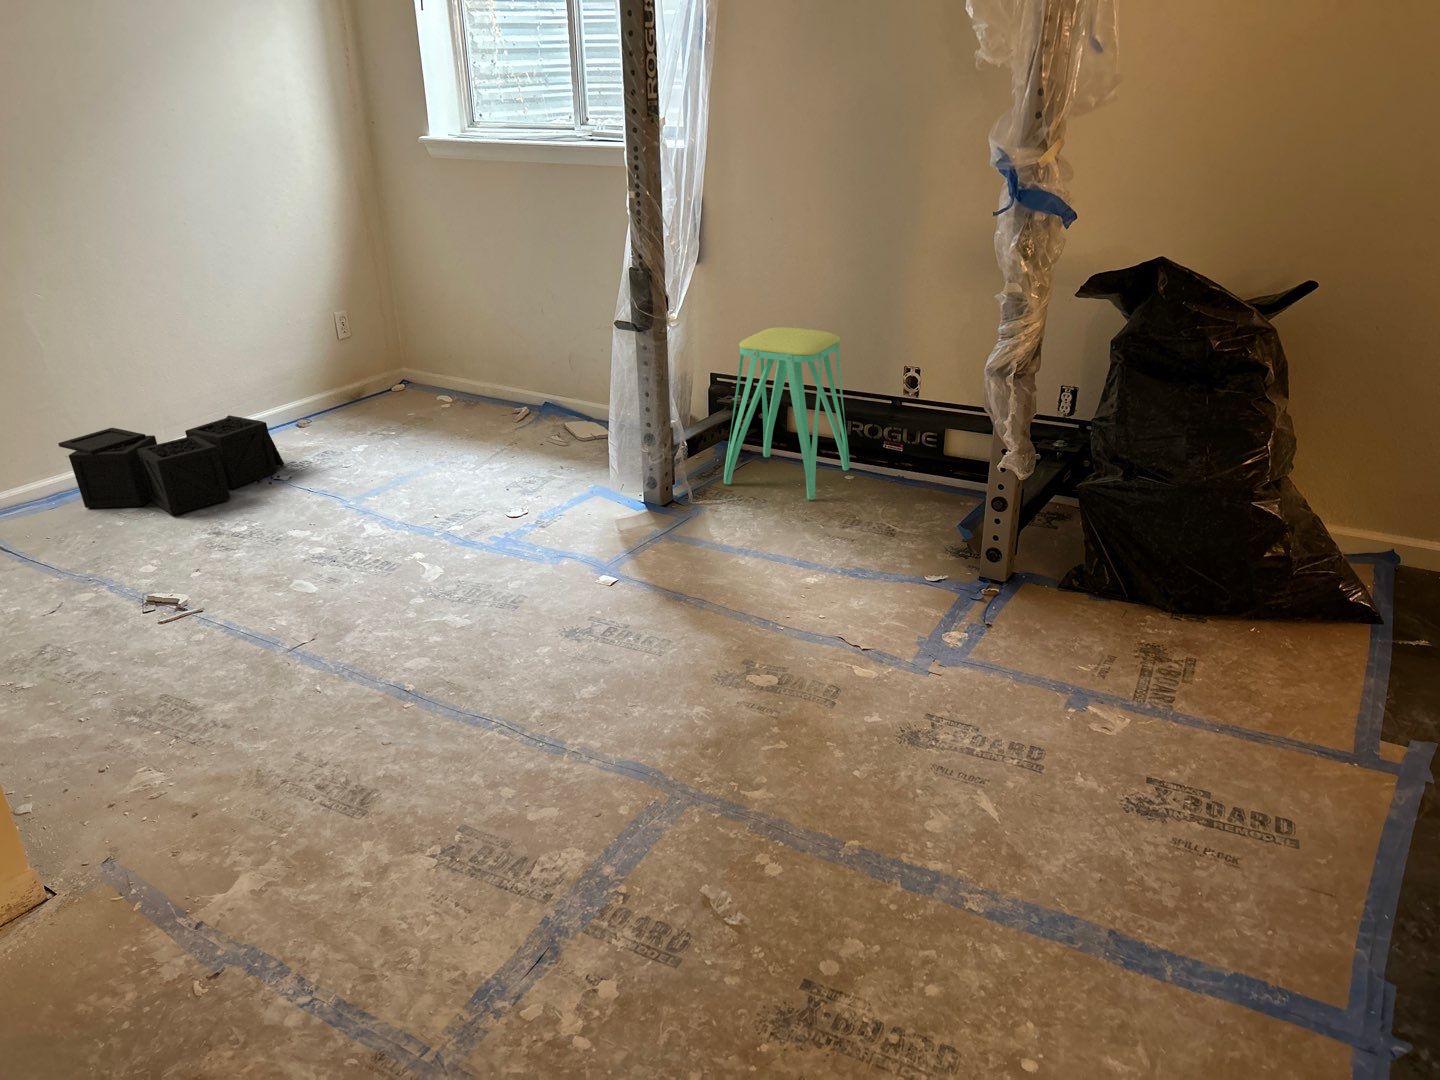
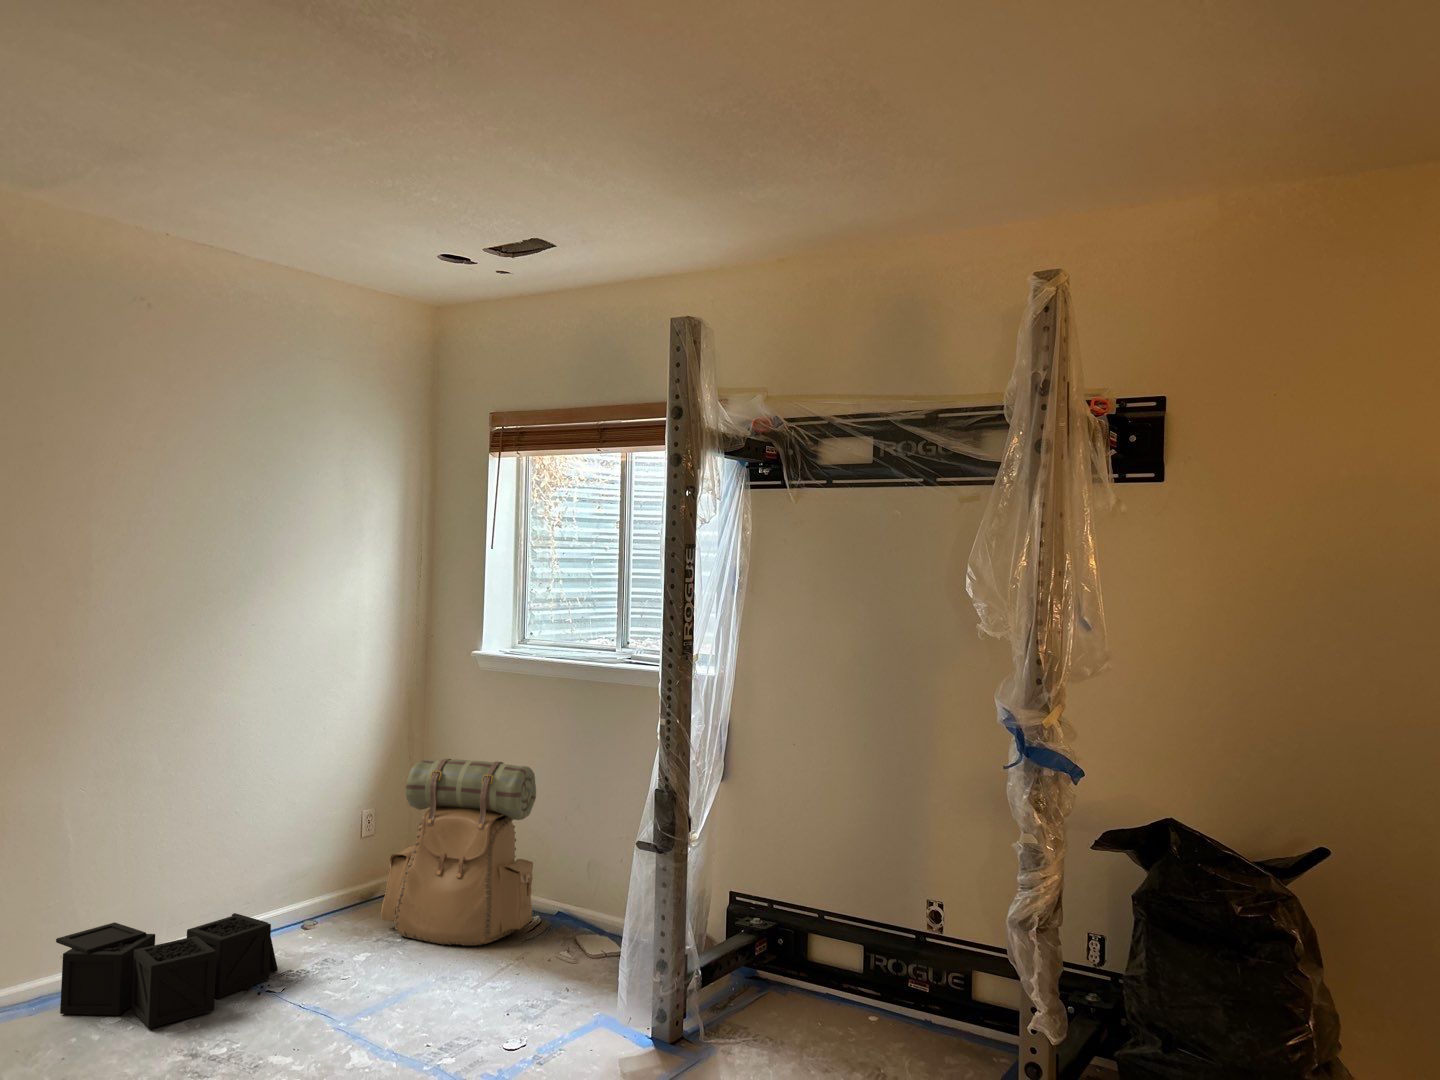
backpack: none [373,258,521,437] -> present [381,759,536,946]
stool: present [724,327,850,500] -> none [739,850,875,1046]

